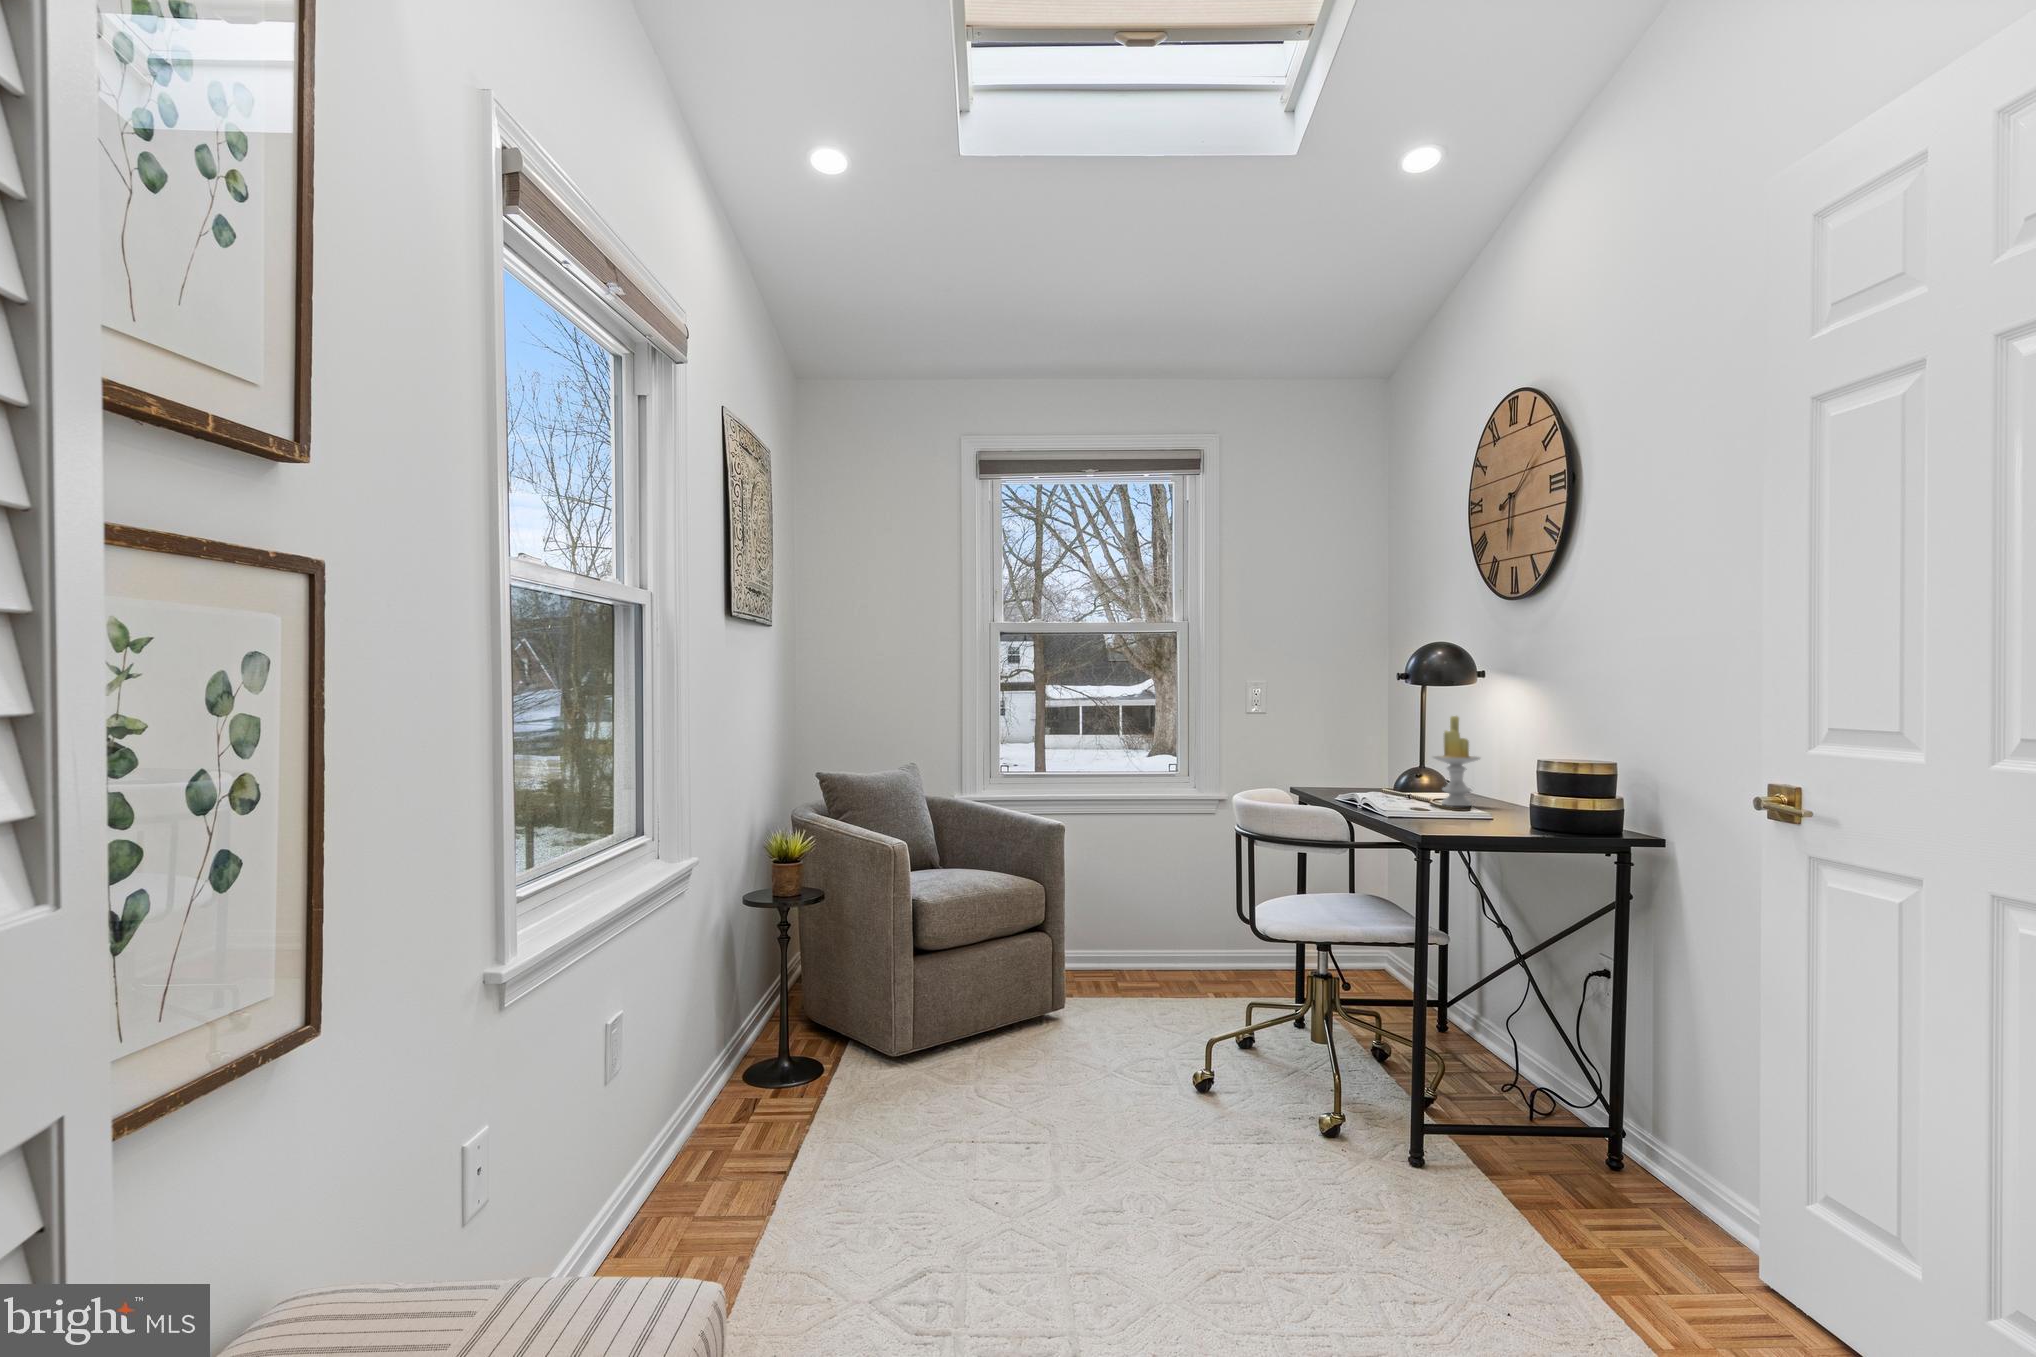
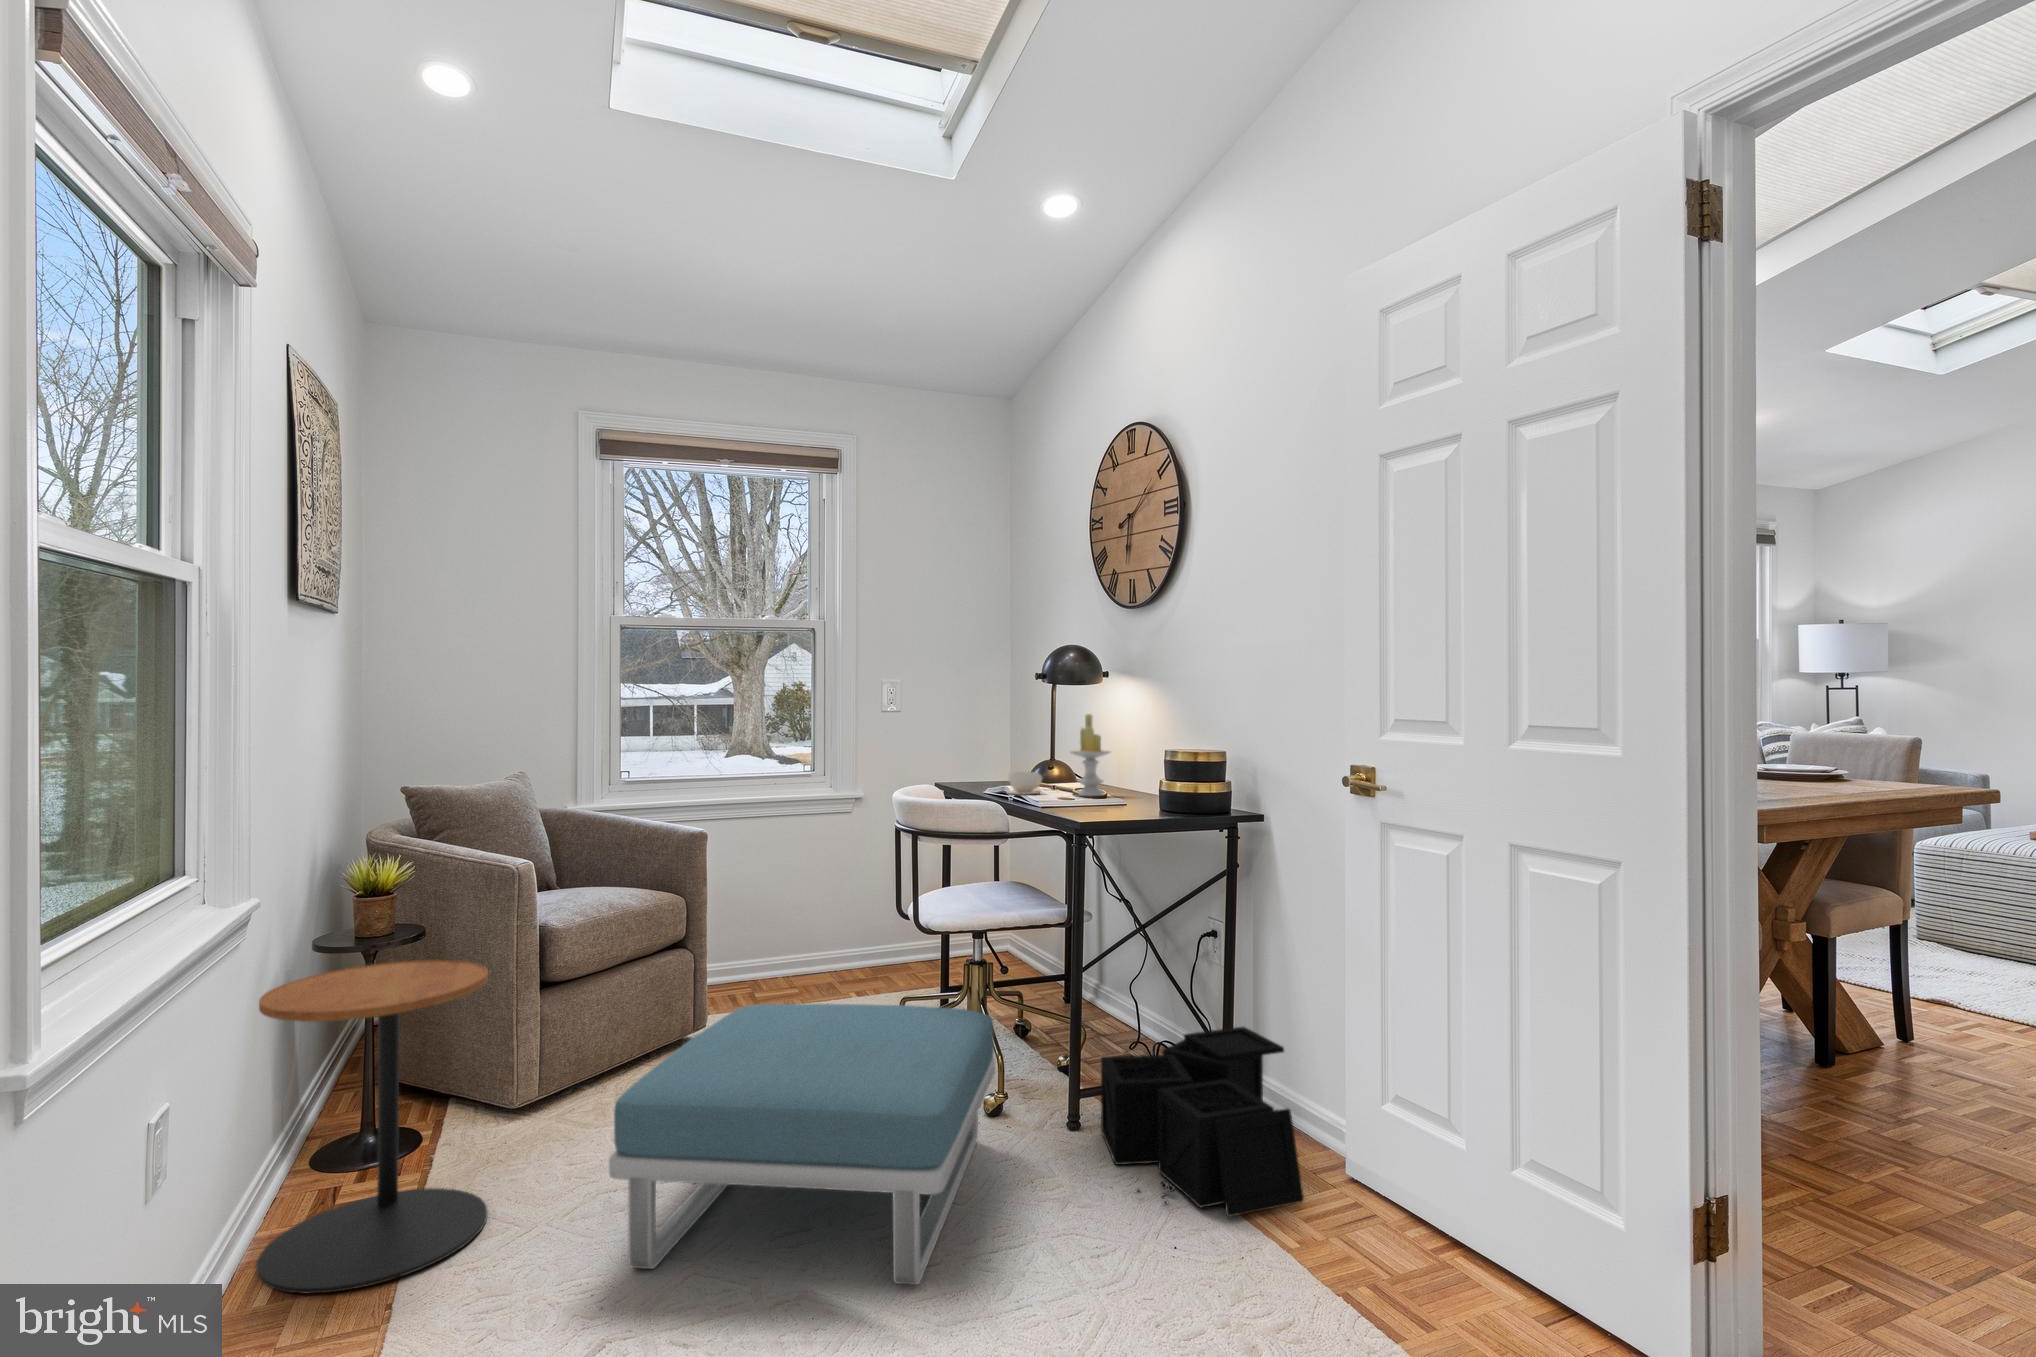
coffee cup: none [1362,776,1403,801] -> present [1008,772,1042,795]
side table: none [690,918,857,1186] -> present [256,960,488,1293]
footstool: none [941,991,1326,1297] -> present [609,1004,995,1285]
storage bin: none [1450,1083,1700,1311] -> present [1101,1027,1304,1217]

